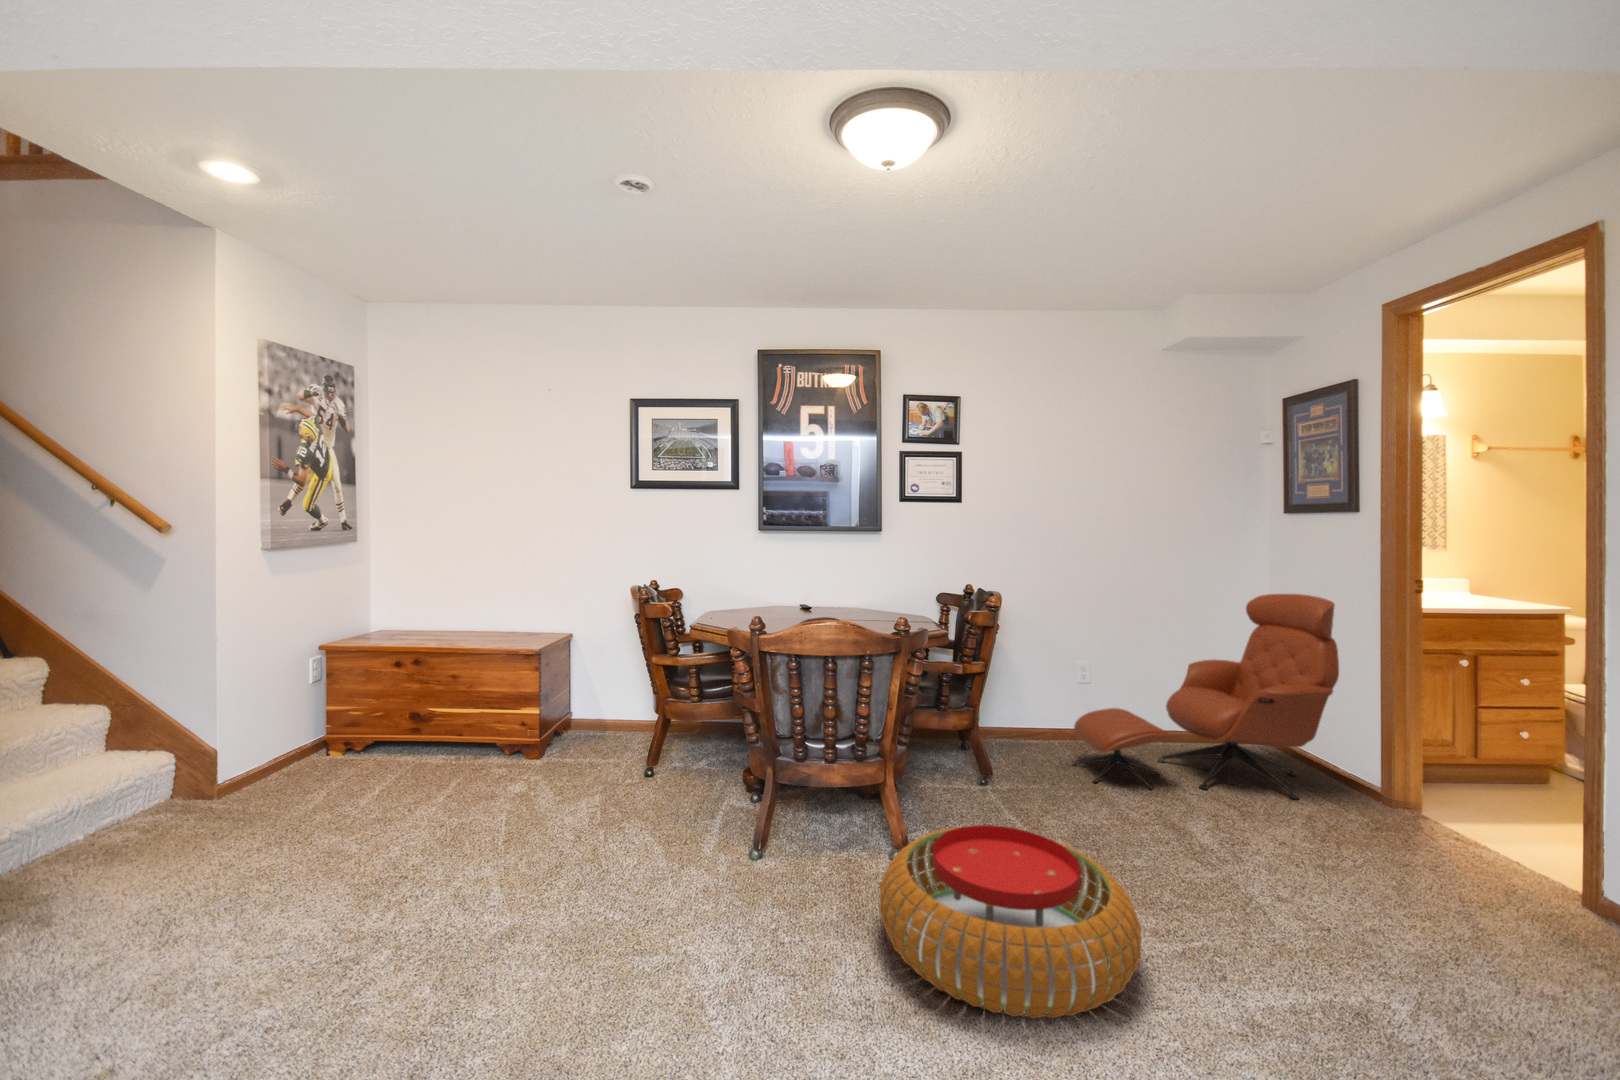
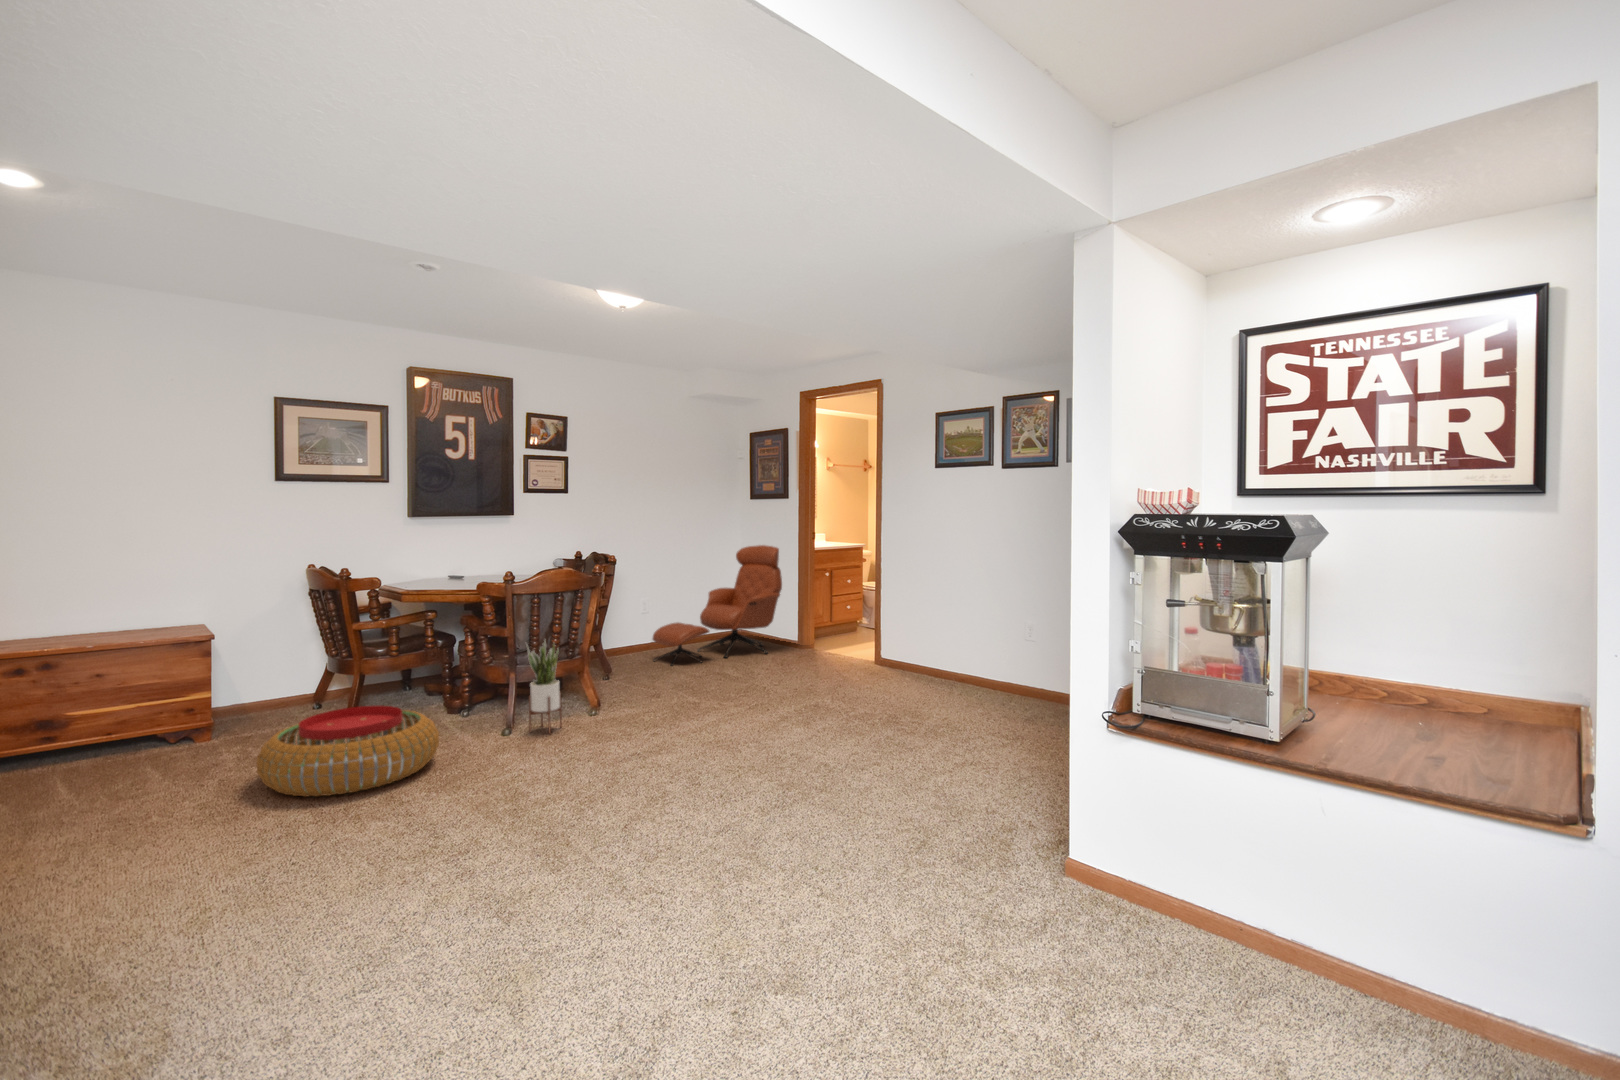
potted plant: none [758,729,822,891] -> present [527,641,562,733]
pouf: present [880,825,1141,1019] -> present [257,706,439,796]

